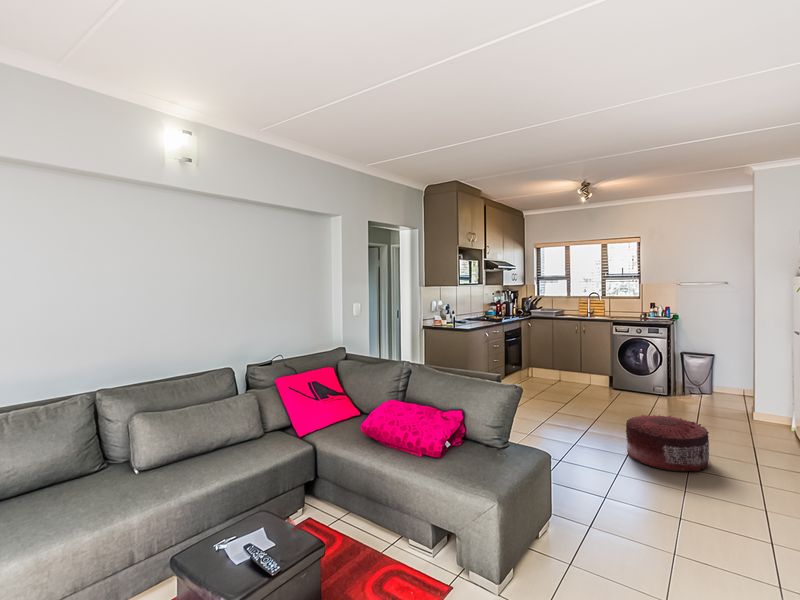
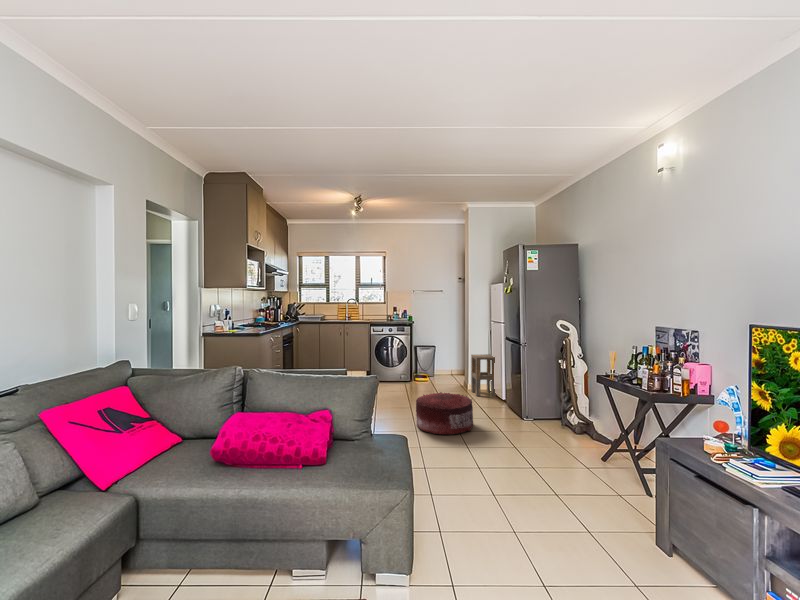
side table: none [749,373,790,436] -> present [471,354,497,396]

